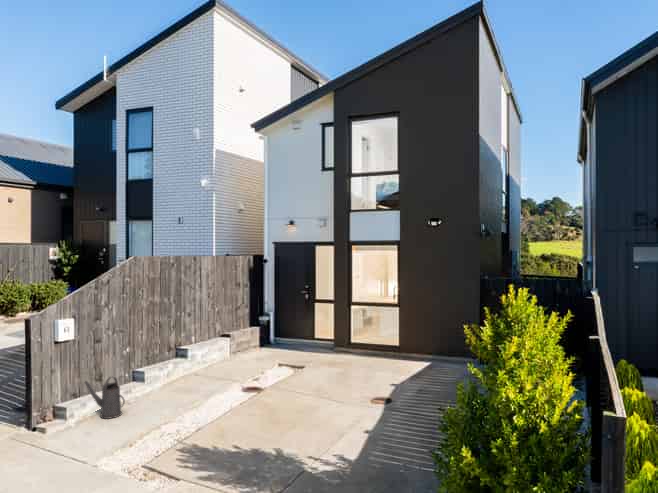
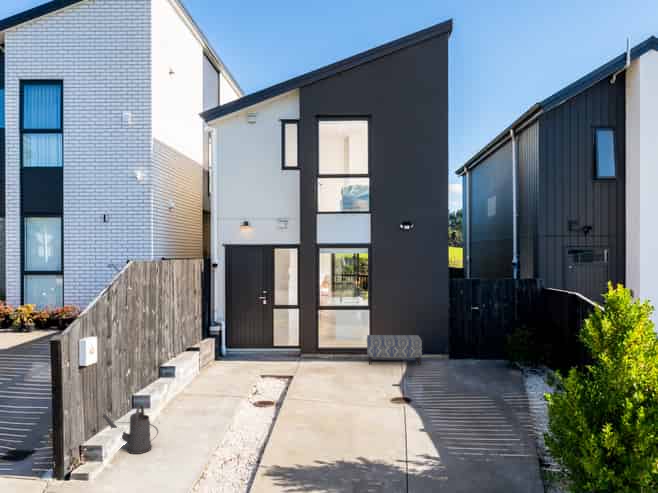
bench: none [391,332,450,367] -> present [367,335,422,365]

